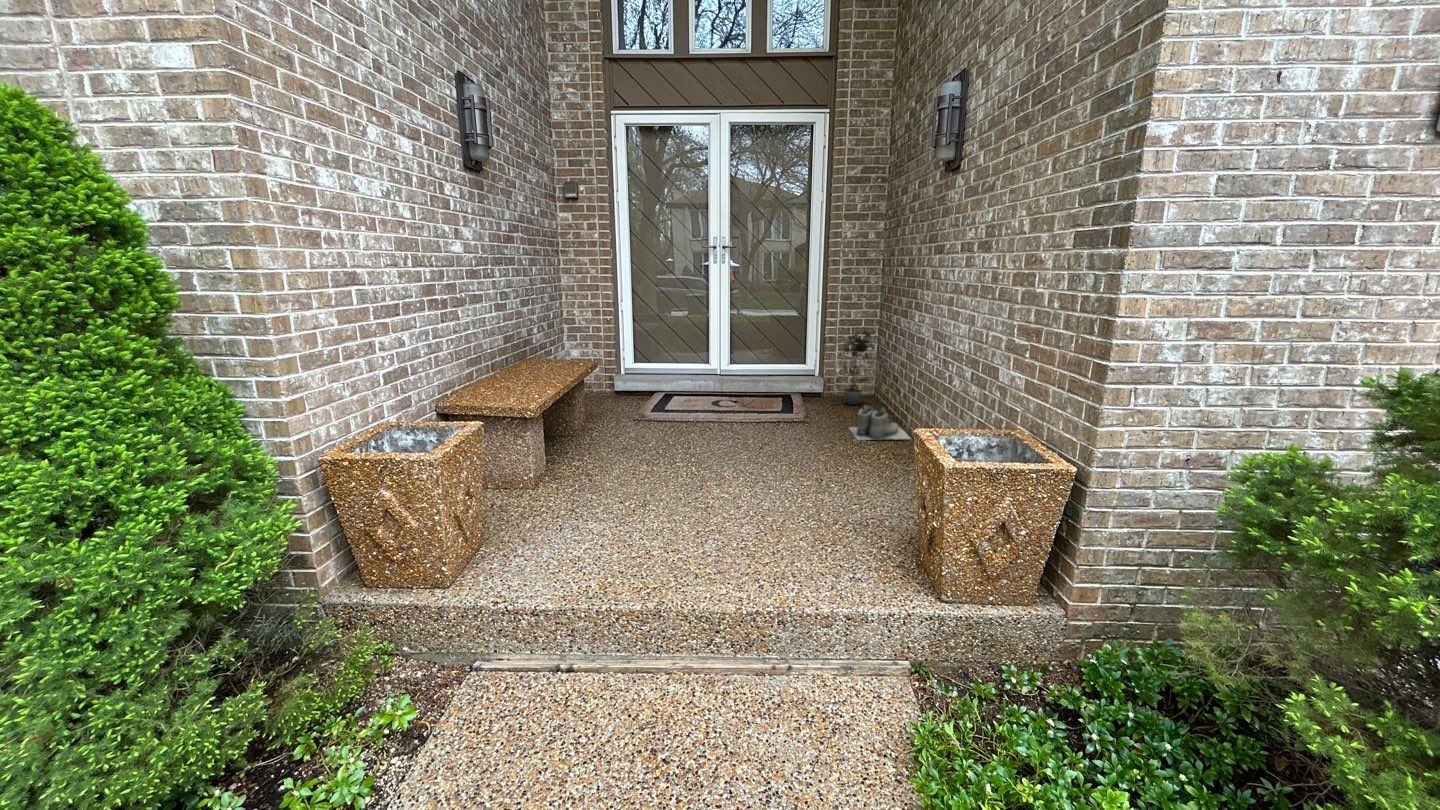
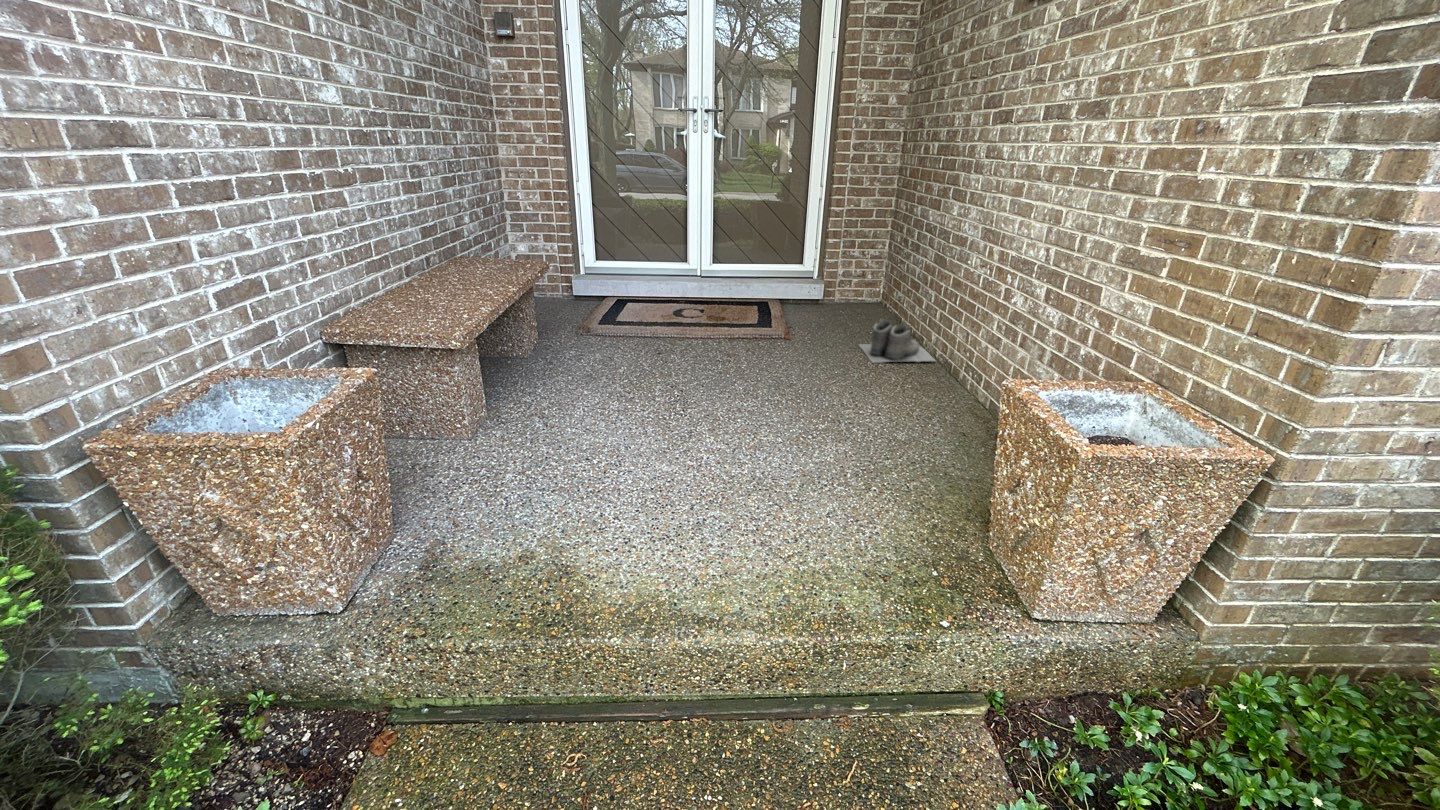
potted plant: present [844,331,872,405] -> none [844,219,888,314]

